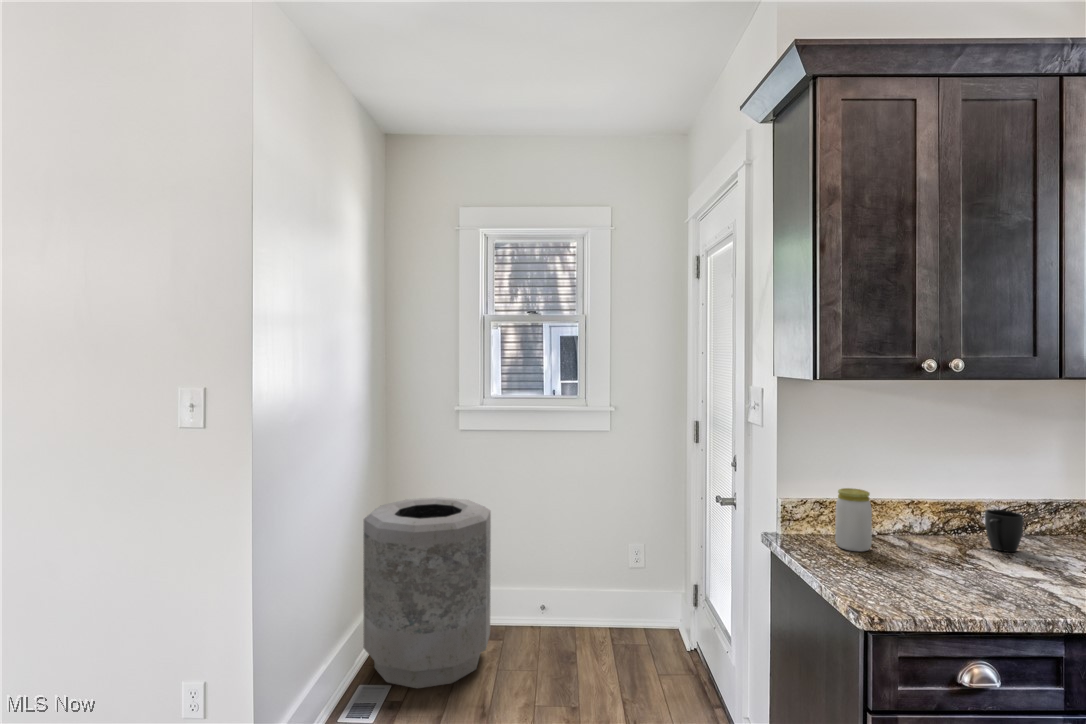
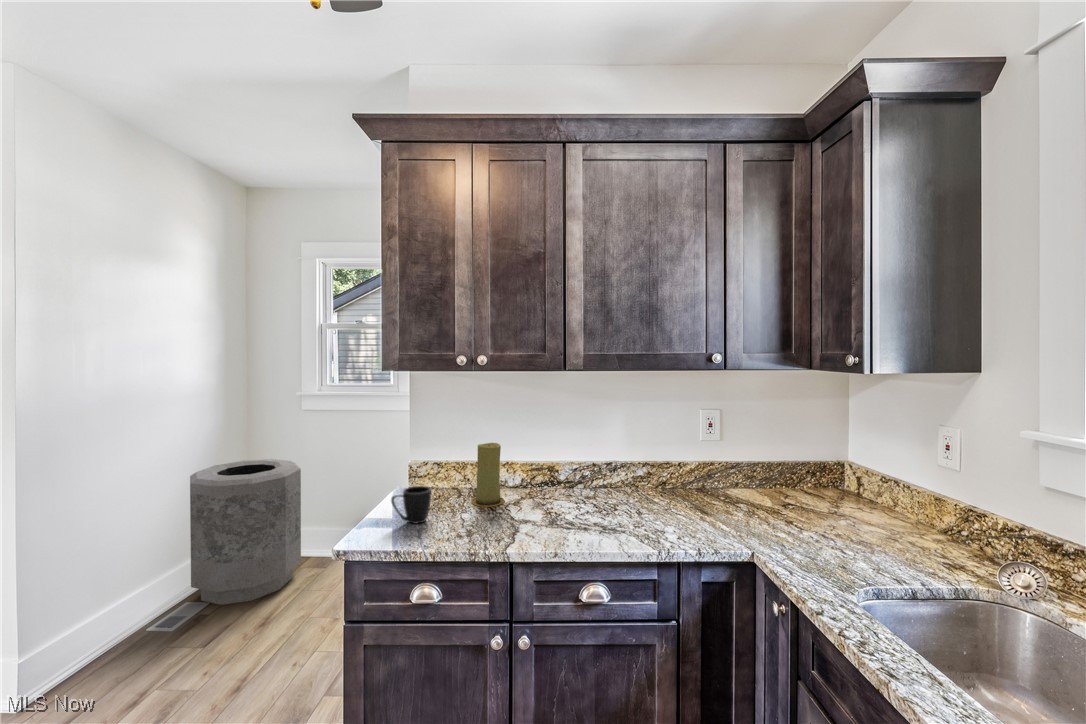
candle: none [904,474,956,560] -> present [471,443,504,507]
jar: present [835,488,872,551] -> none [427,454,452,501]
mug: present [985,510,1024,552] -> present [391,486,431,524]

